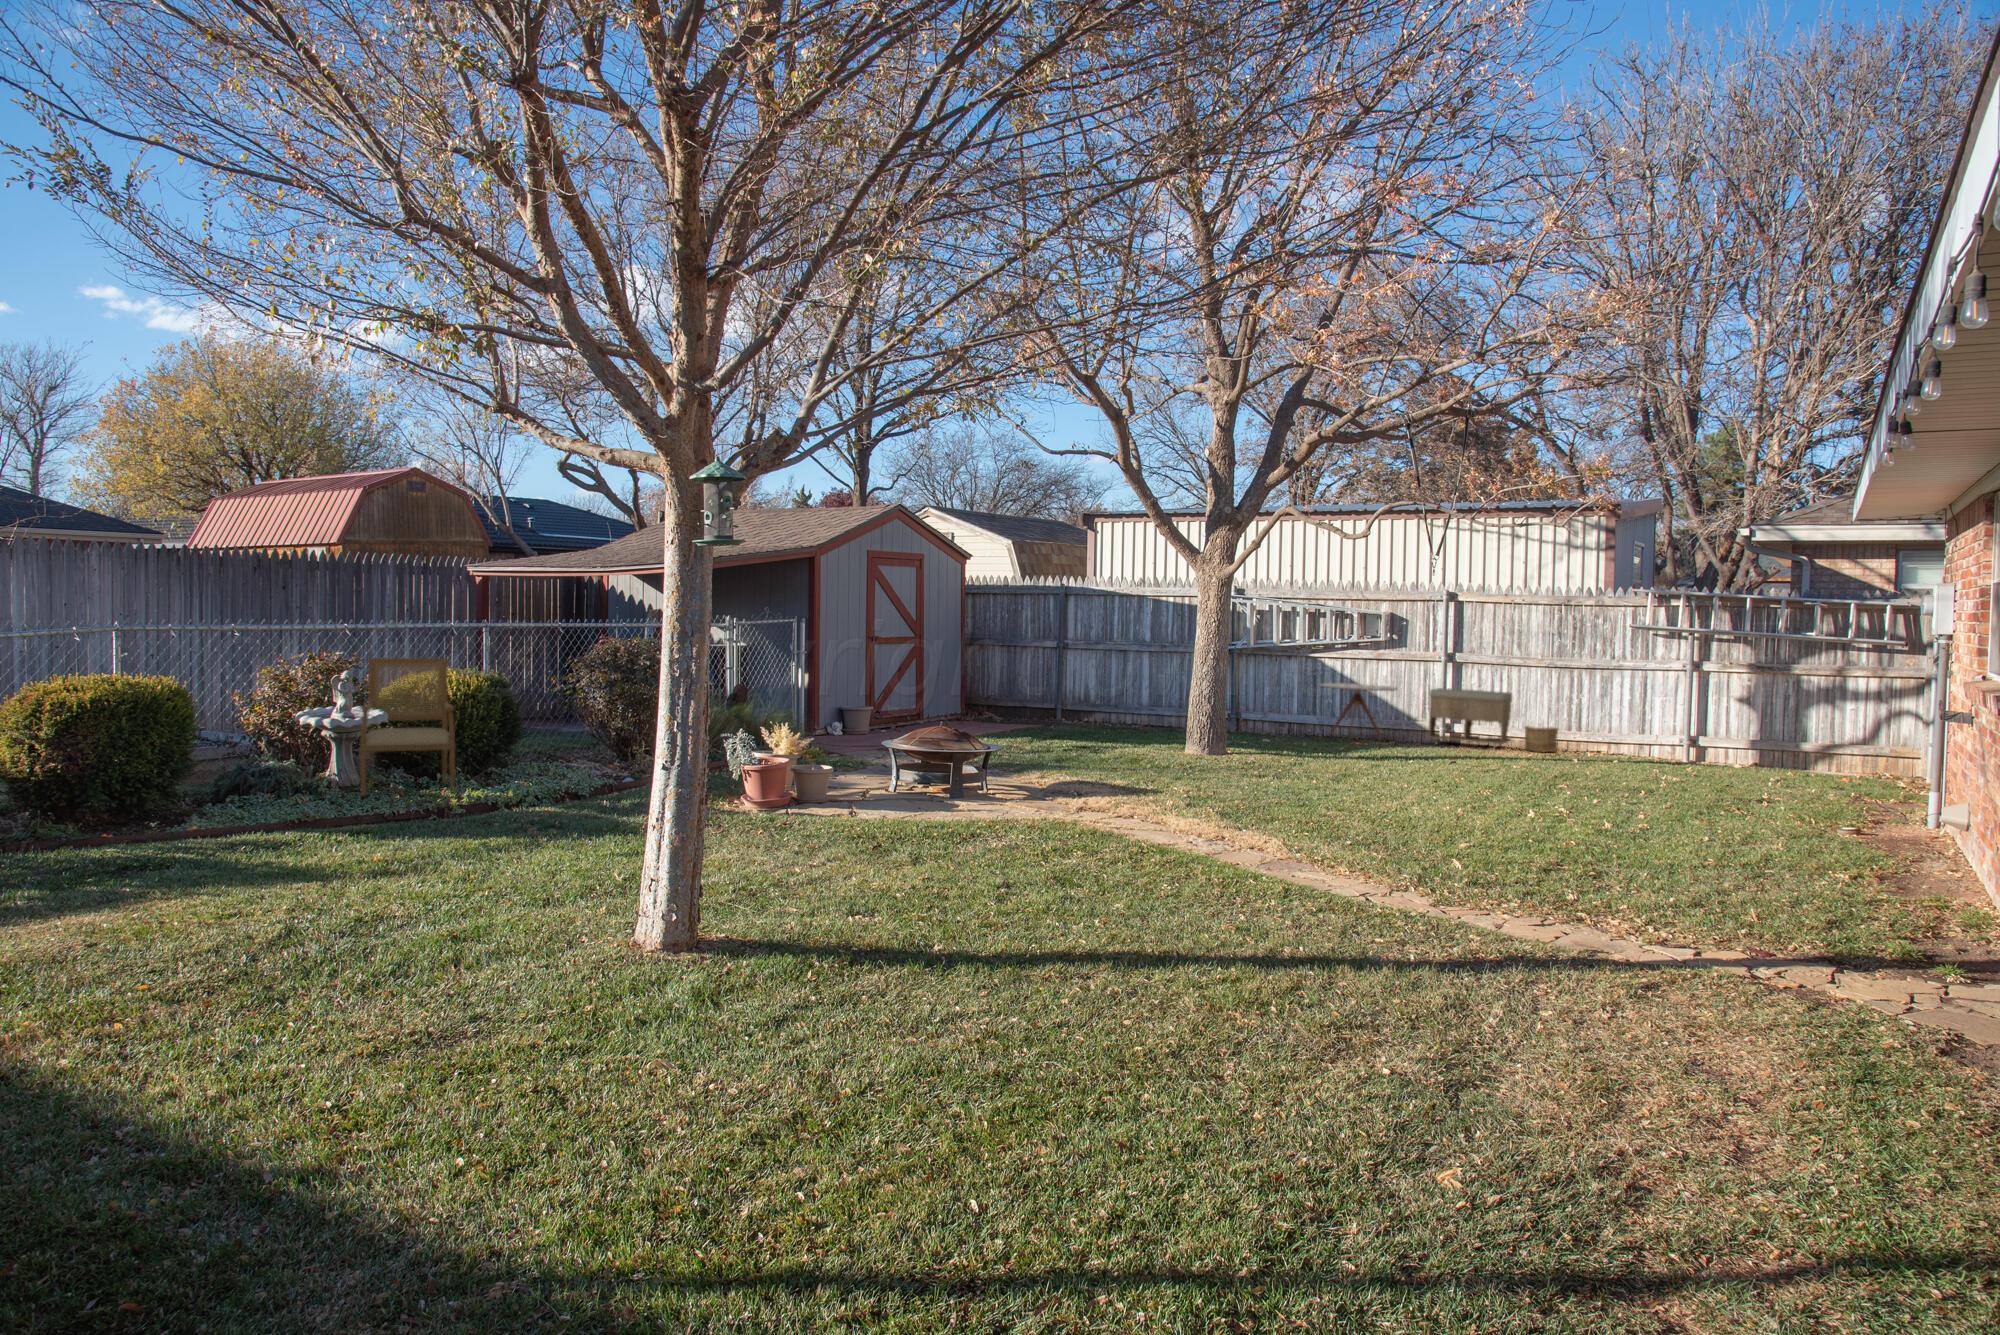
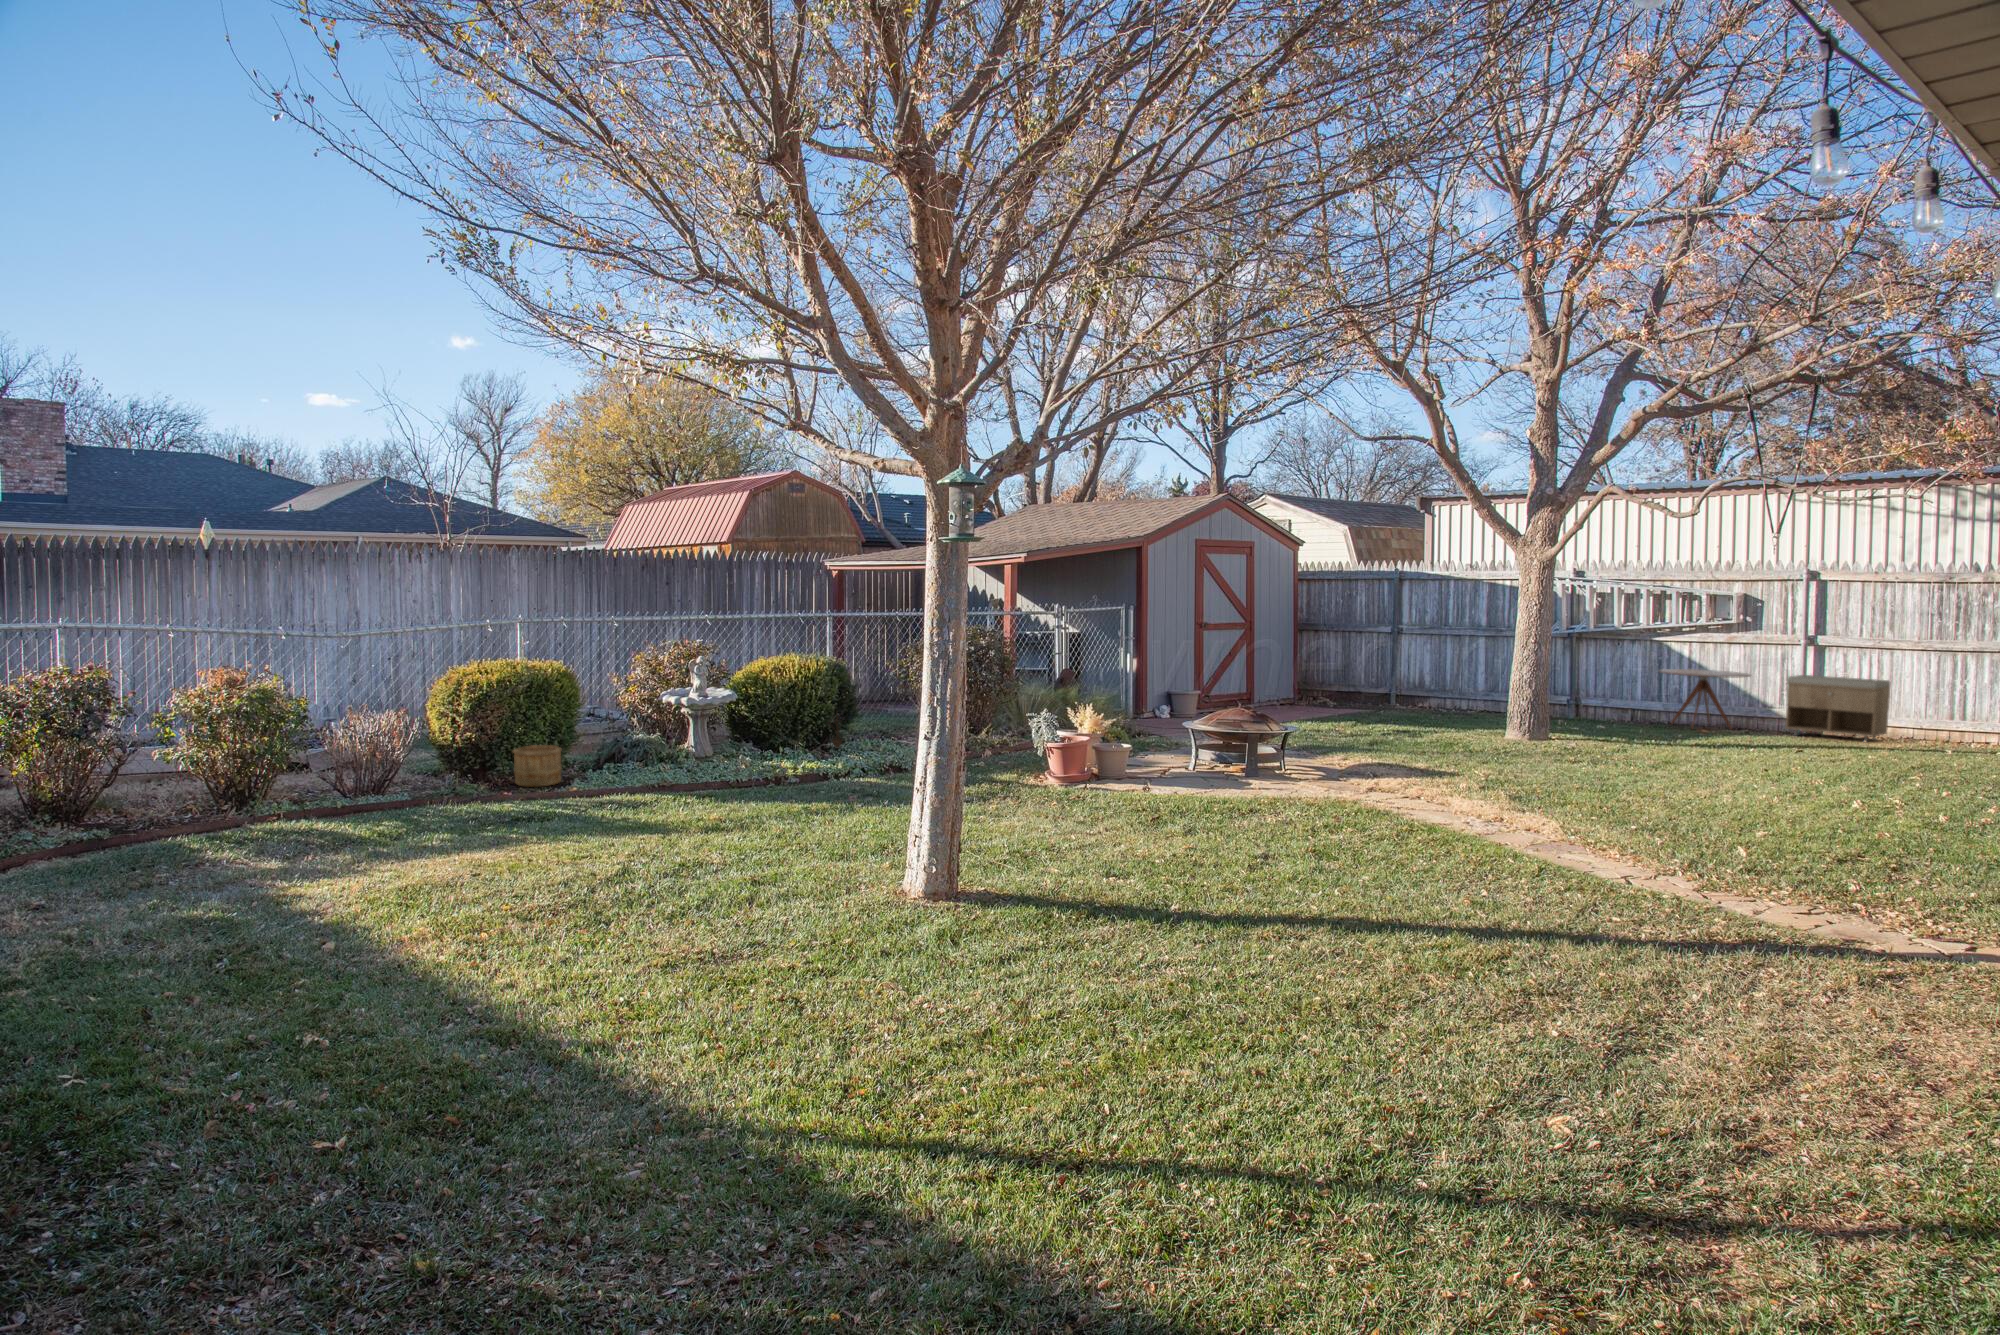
chair: present [360,658,455,796] -> none [741,646,814,761]
wooden bucket: present [1525,726,1558,752] -> present [513,745,562,787]
decorative plant: none [467,734,496,778] -> present [828,715,842,749]

